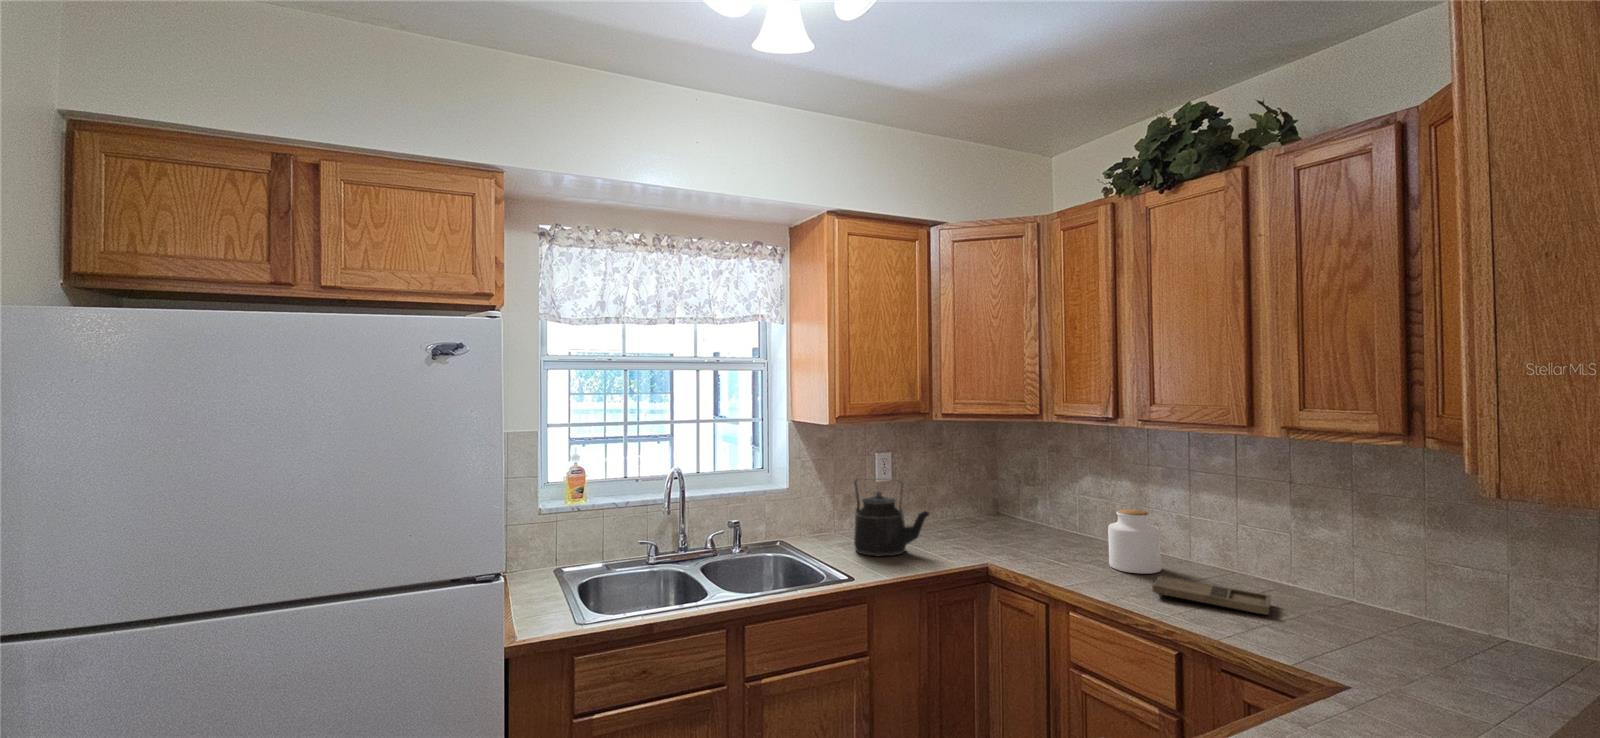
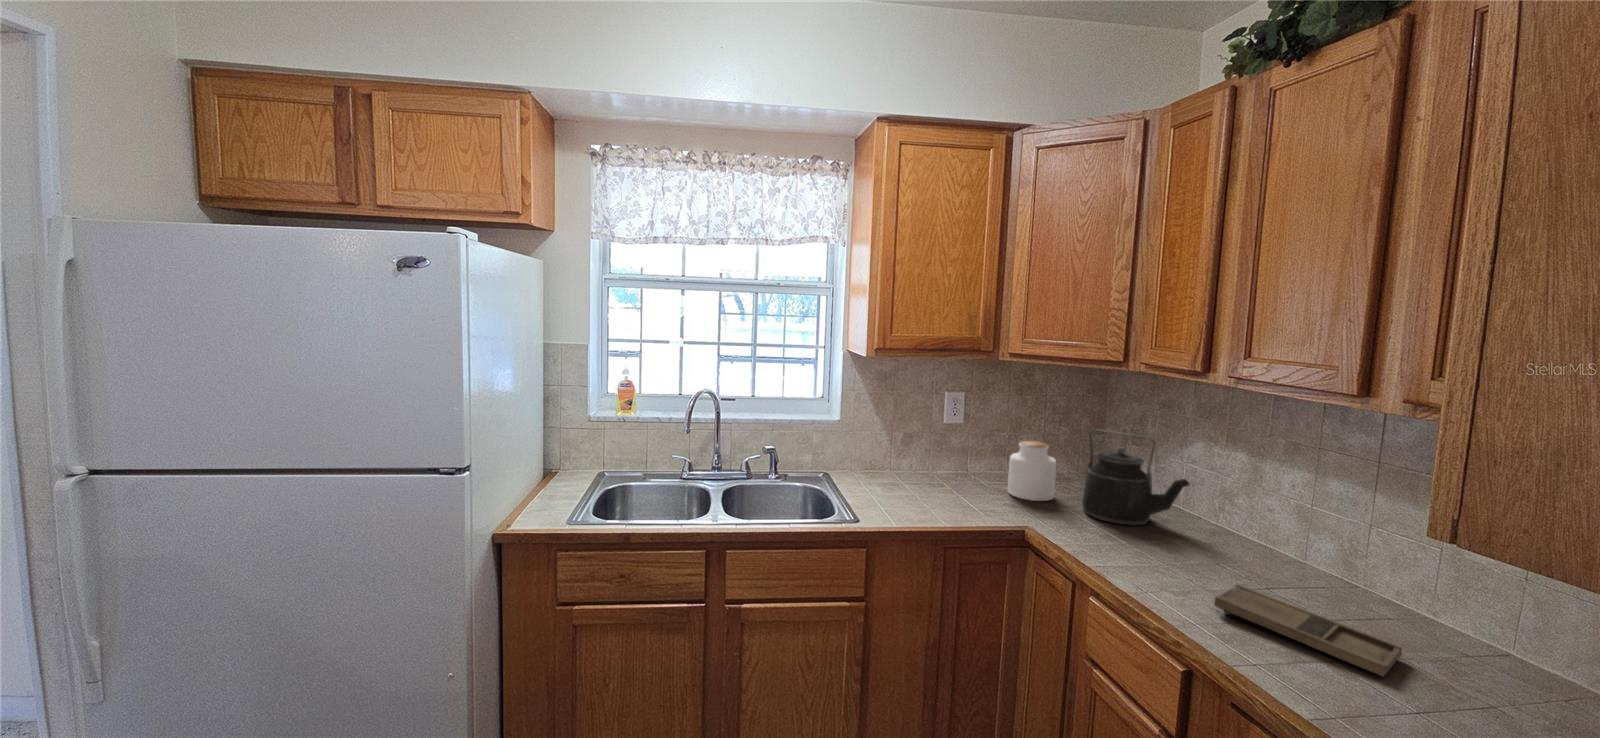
kettle: present [854,478,929,557] -> present [1082,429,1189,525]
jar: present [1108,509,1161,574] -> present [1008,441,1056,501]

